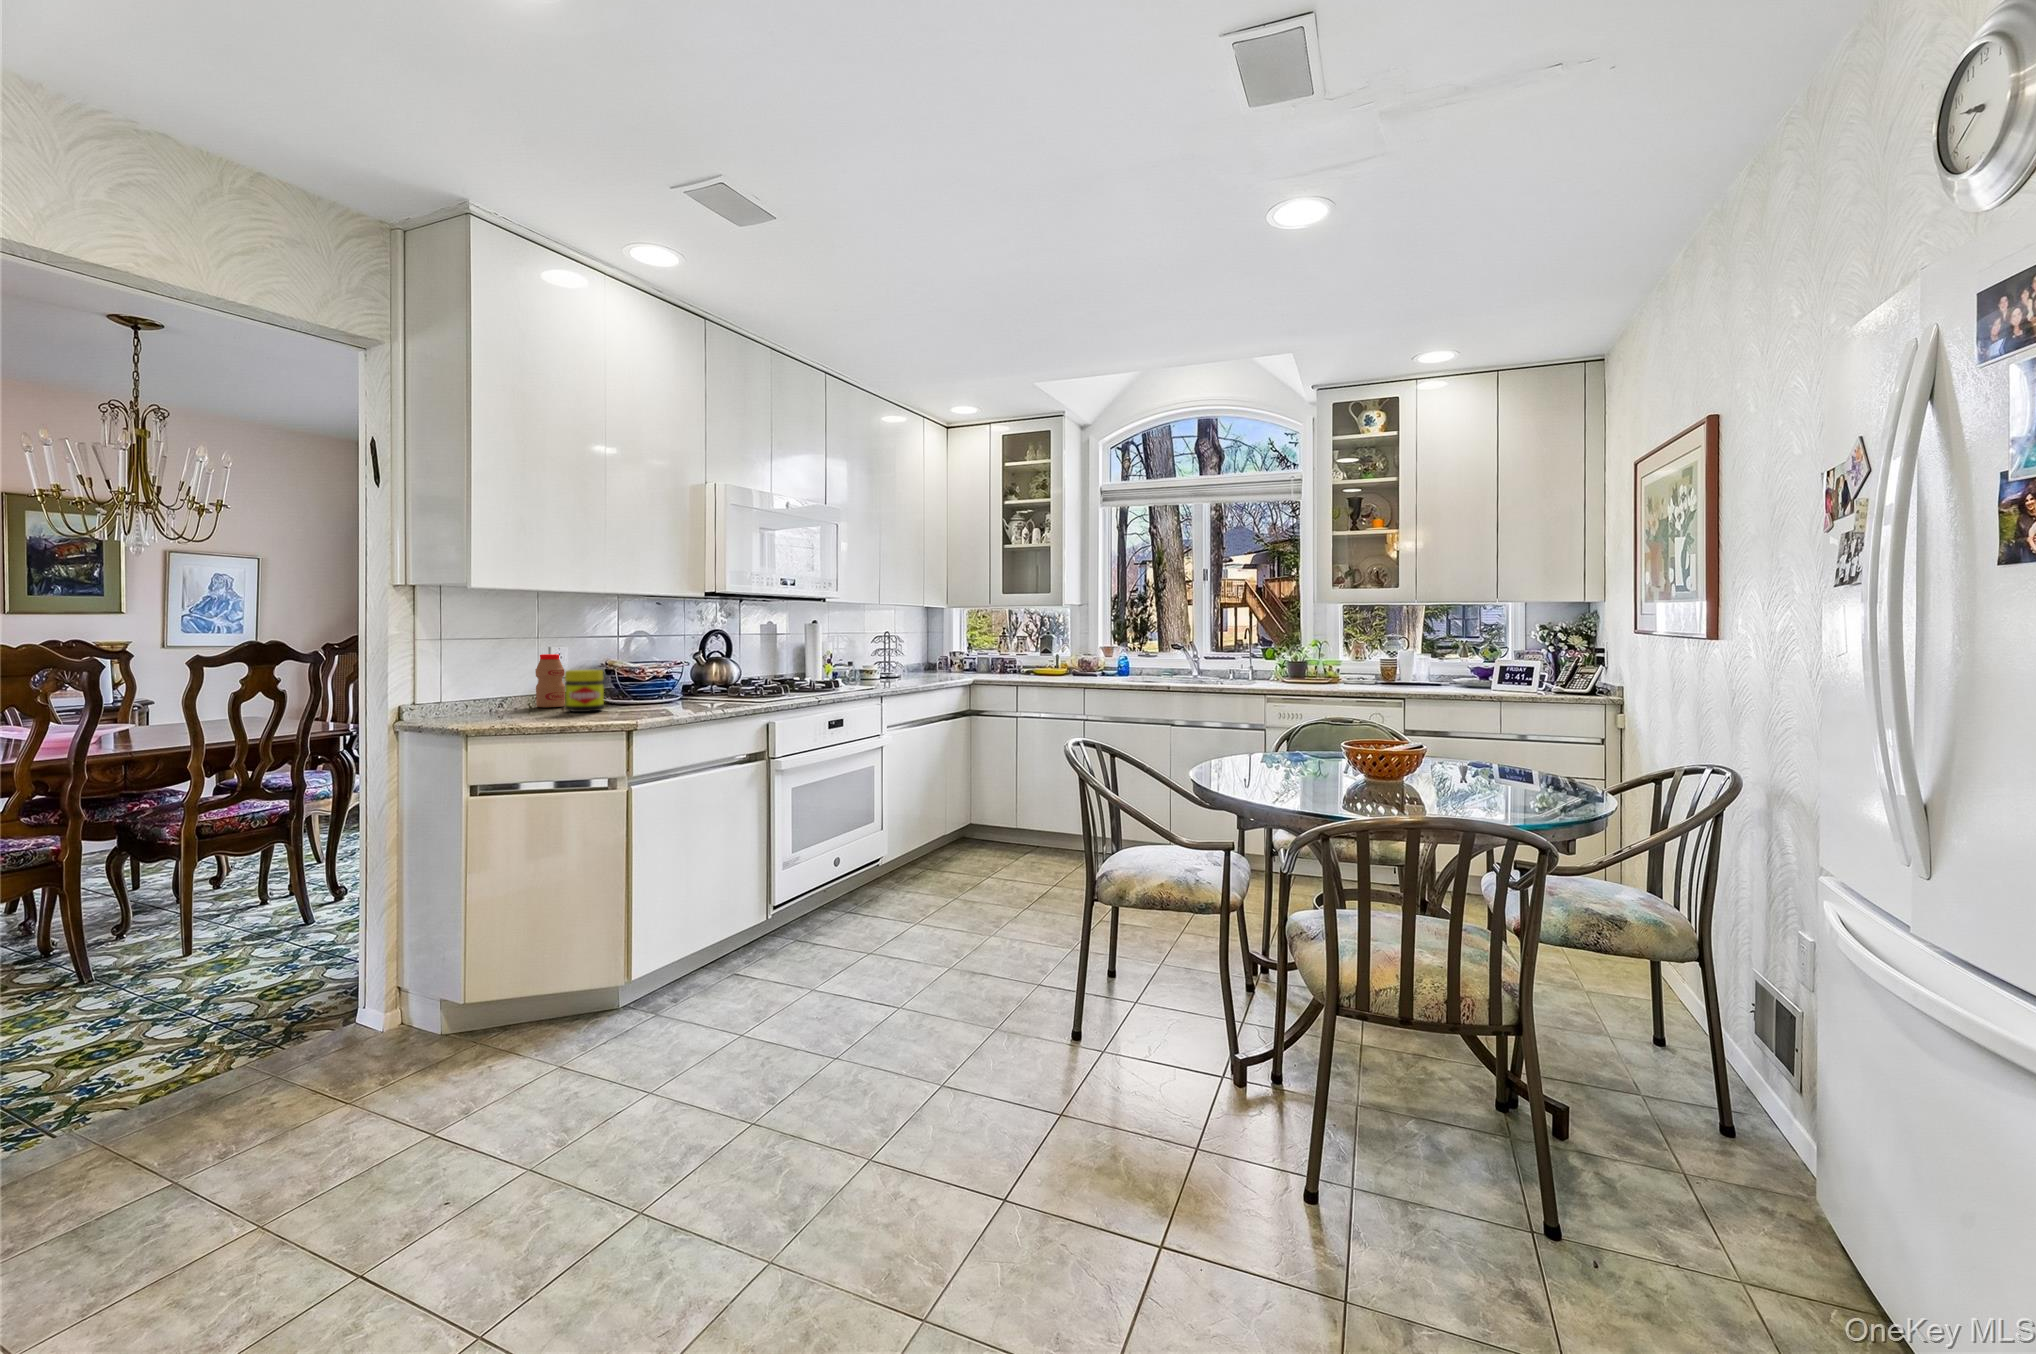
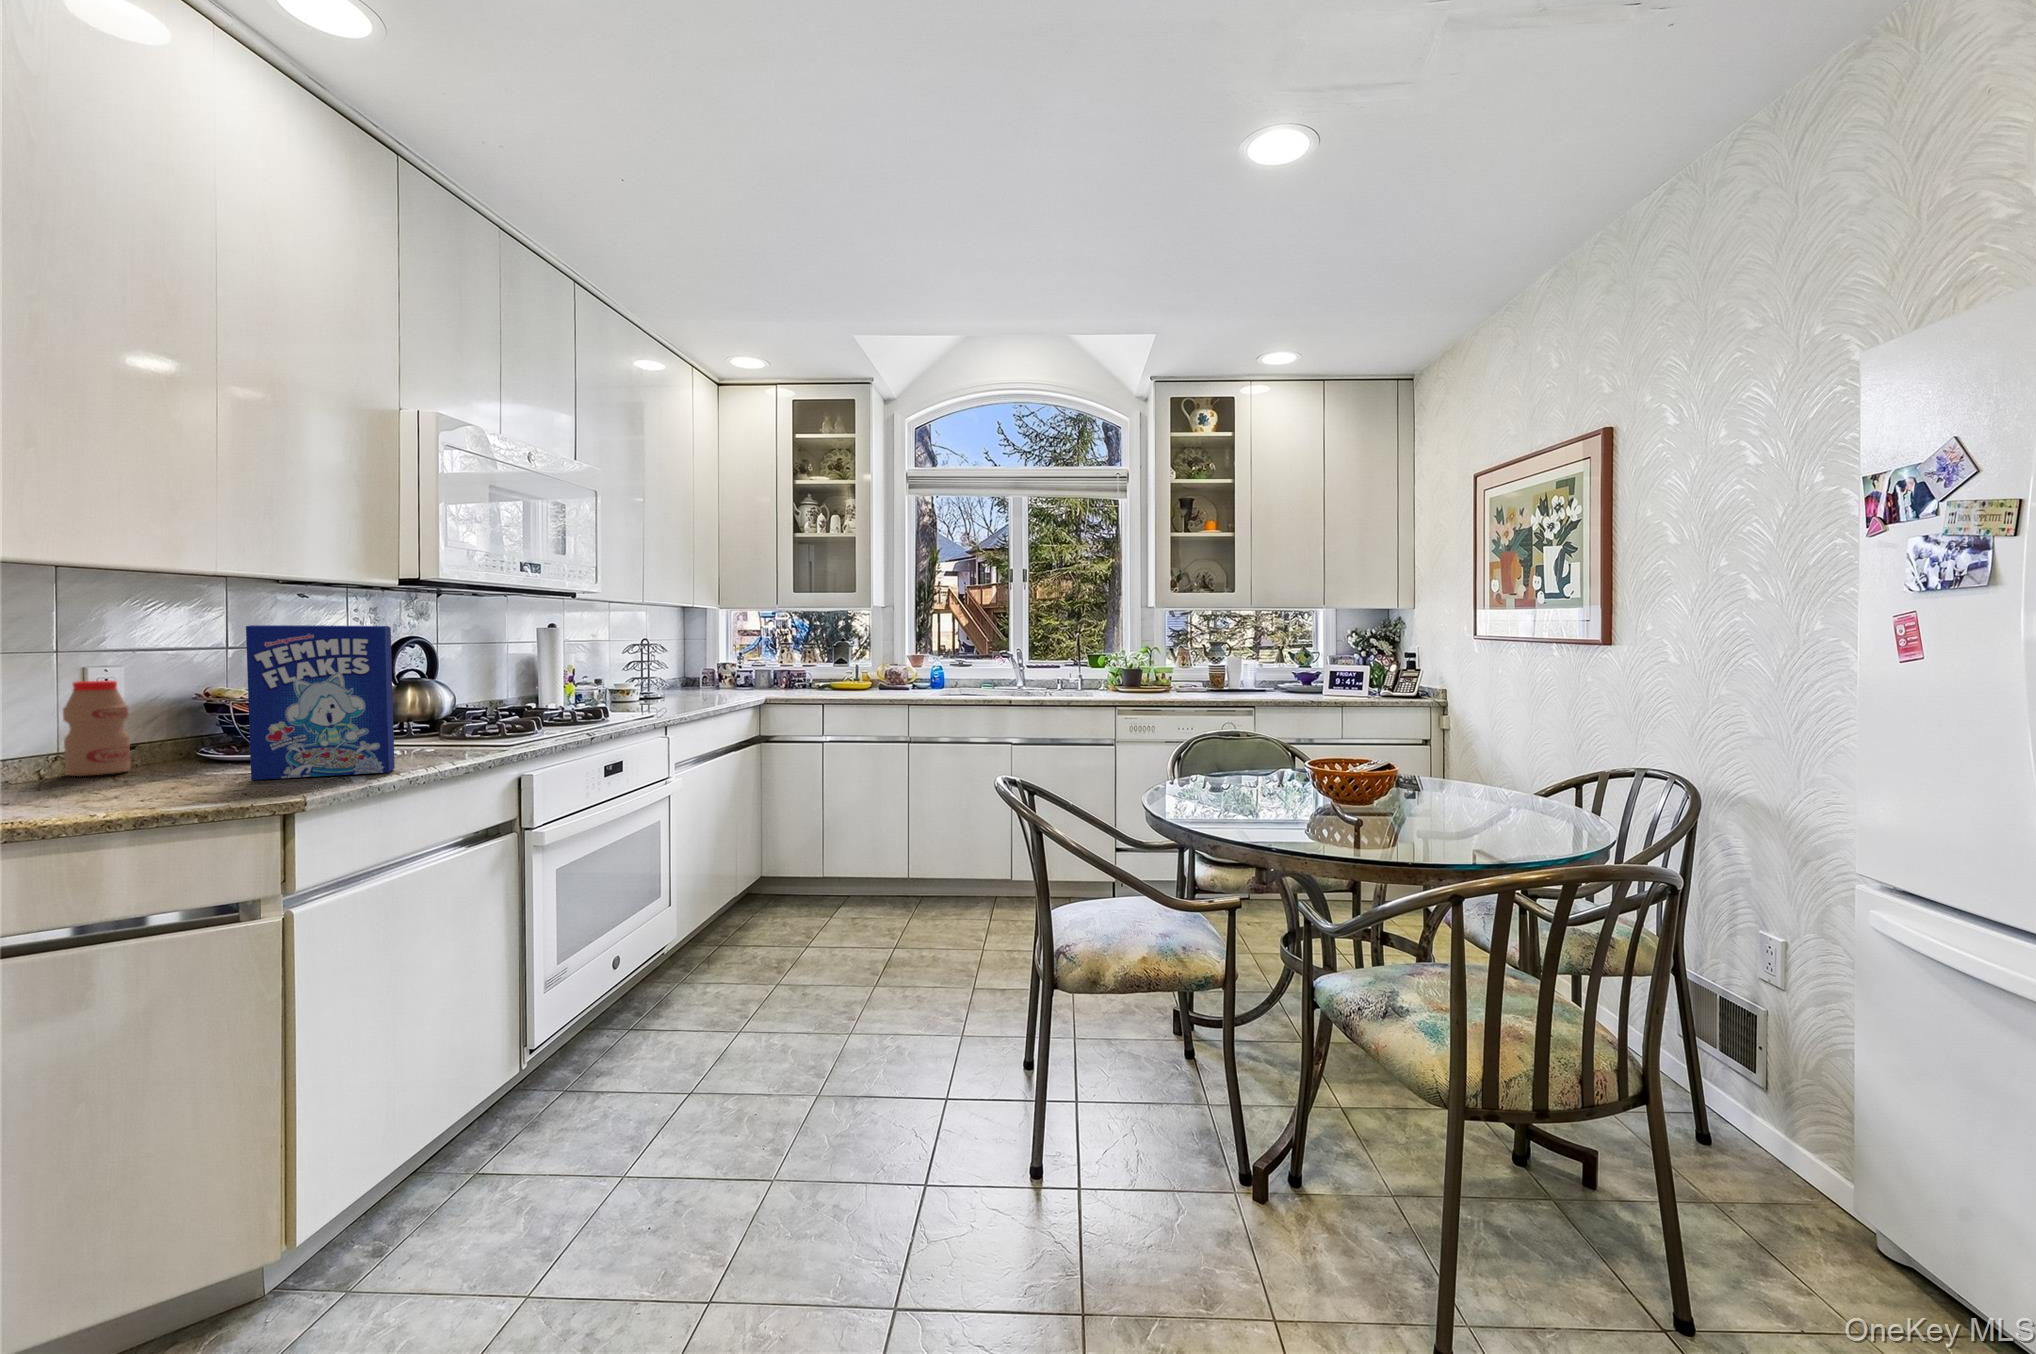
cereal box: none [616,622,691,713] -> present [246,625,395,780]
jar: present [565,670,604,712] -> none [132,707,219,783]

